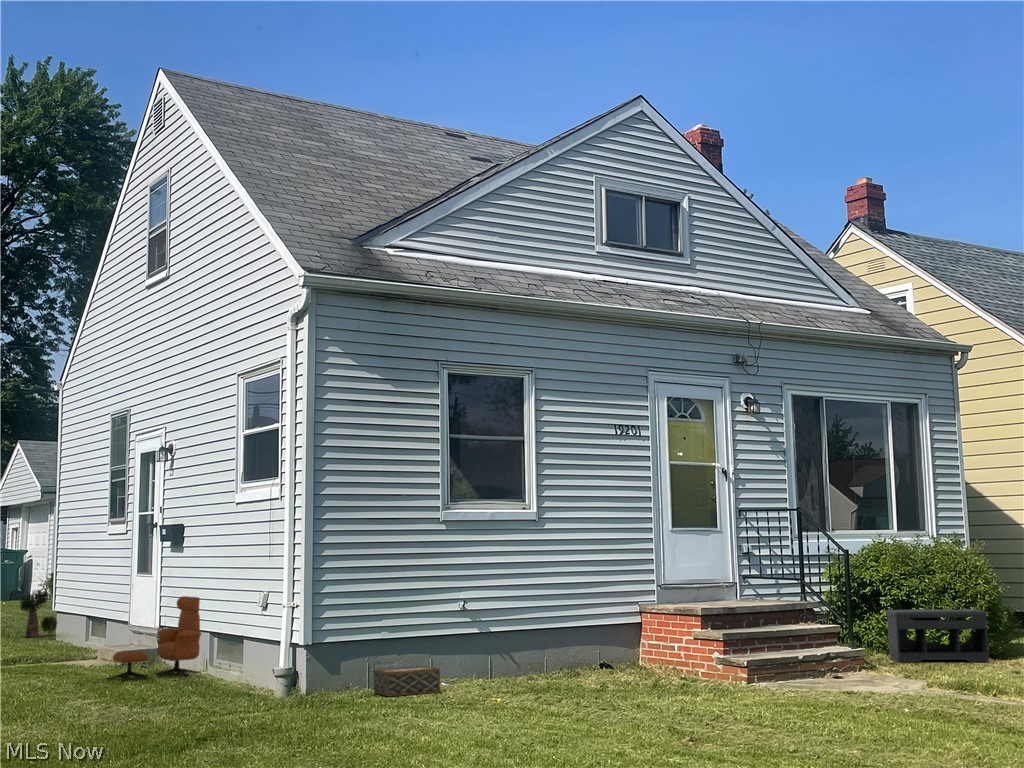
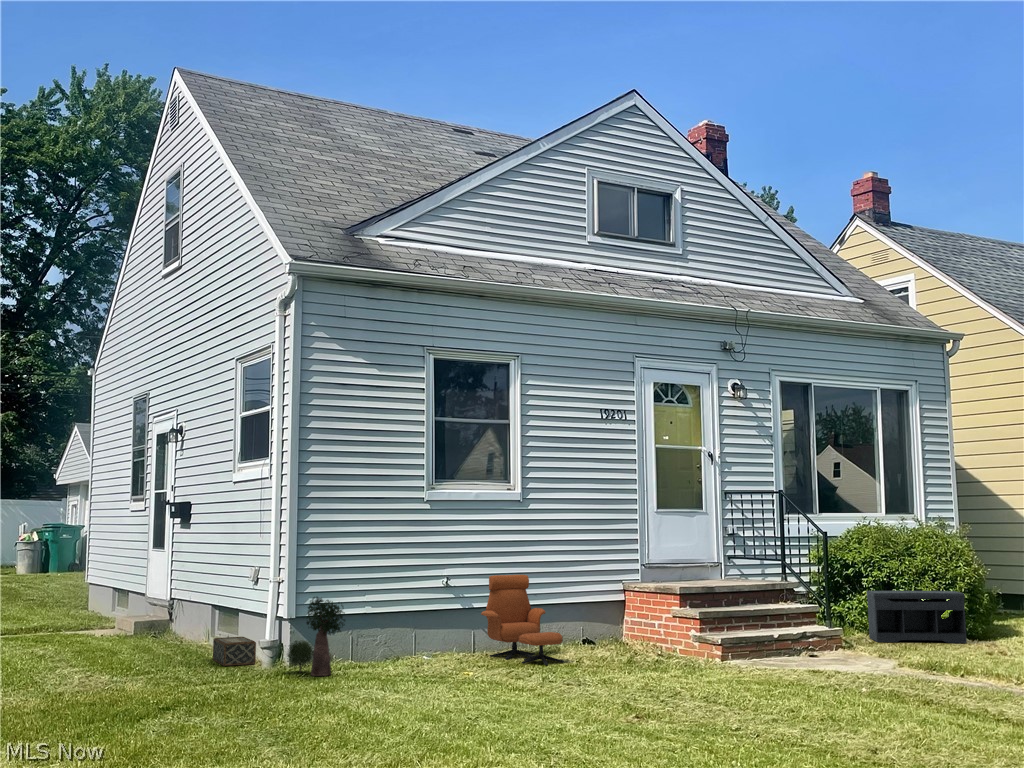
potted plant: present [20,589,57,637] -> present [287,597,345,676]
lounge chair: present [107,596,201,681] -> present [481,575,564,665]
woven basket: present [374,666,440,696] -> present [213,637,256,666]

